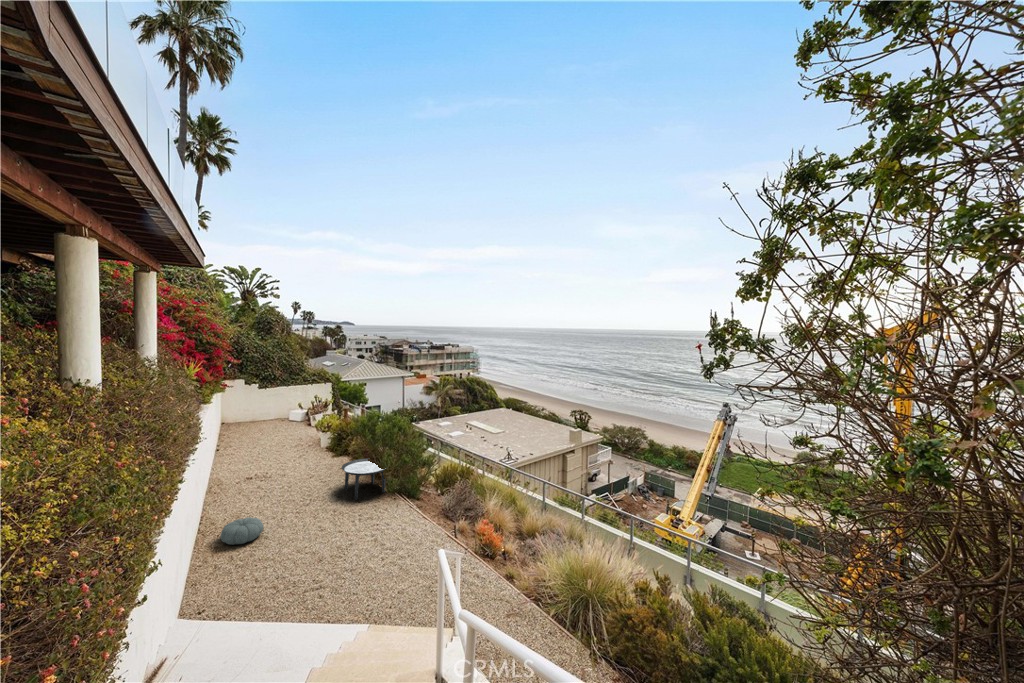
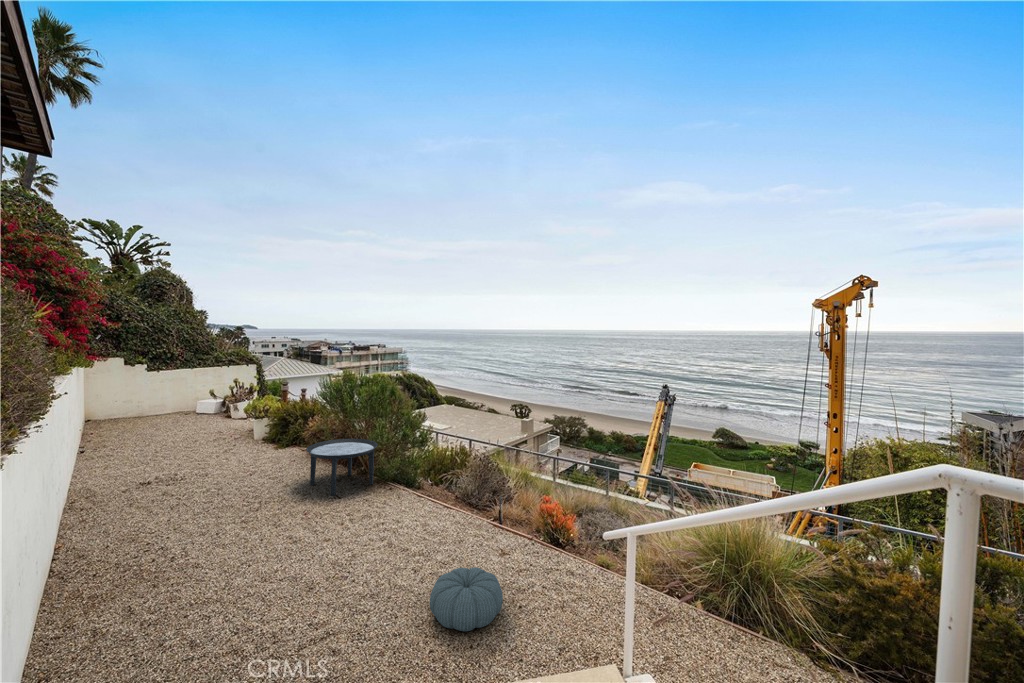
pouf: present [220,517,263,545] -> present [430,567,503,631]

